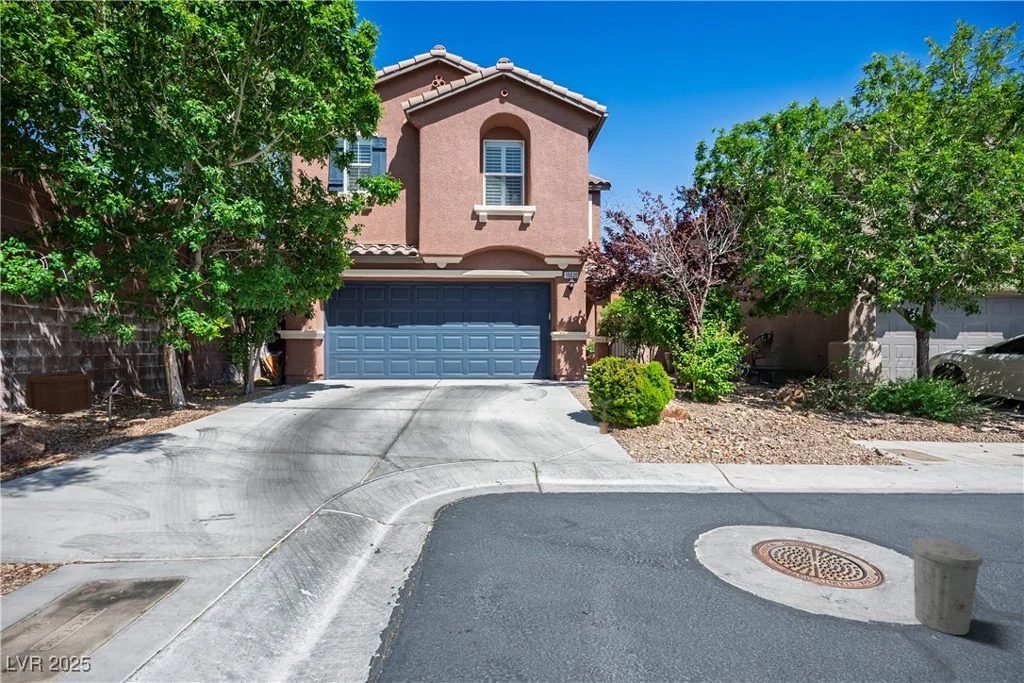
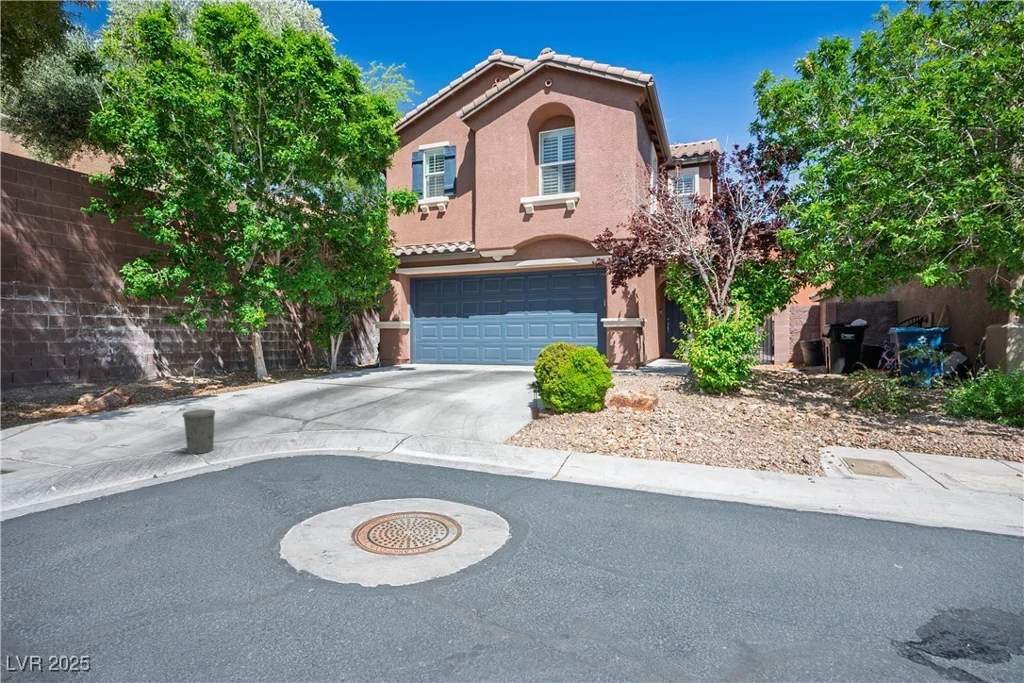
wooden crate: present [26,373,92,414] -> none [169,353,211,382]
trash can: present [912,537,983,635] -> present [183,409,215,454]

